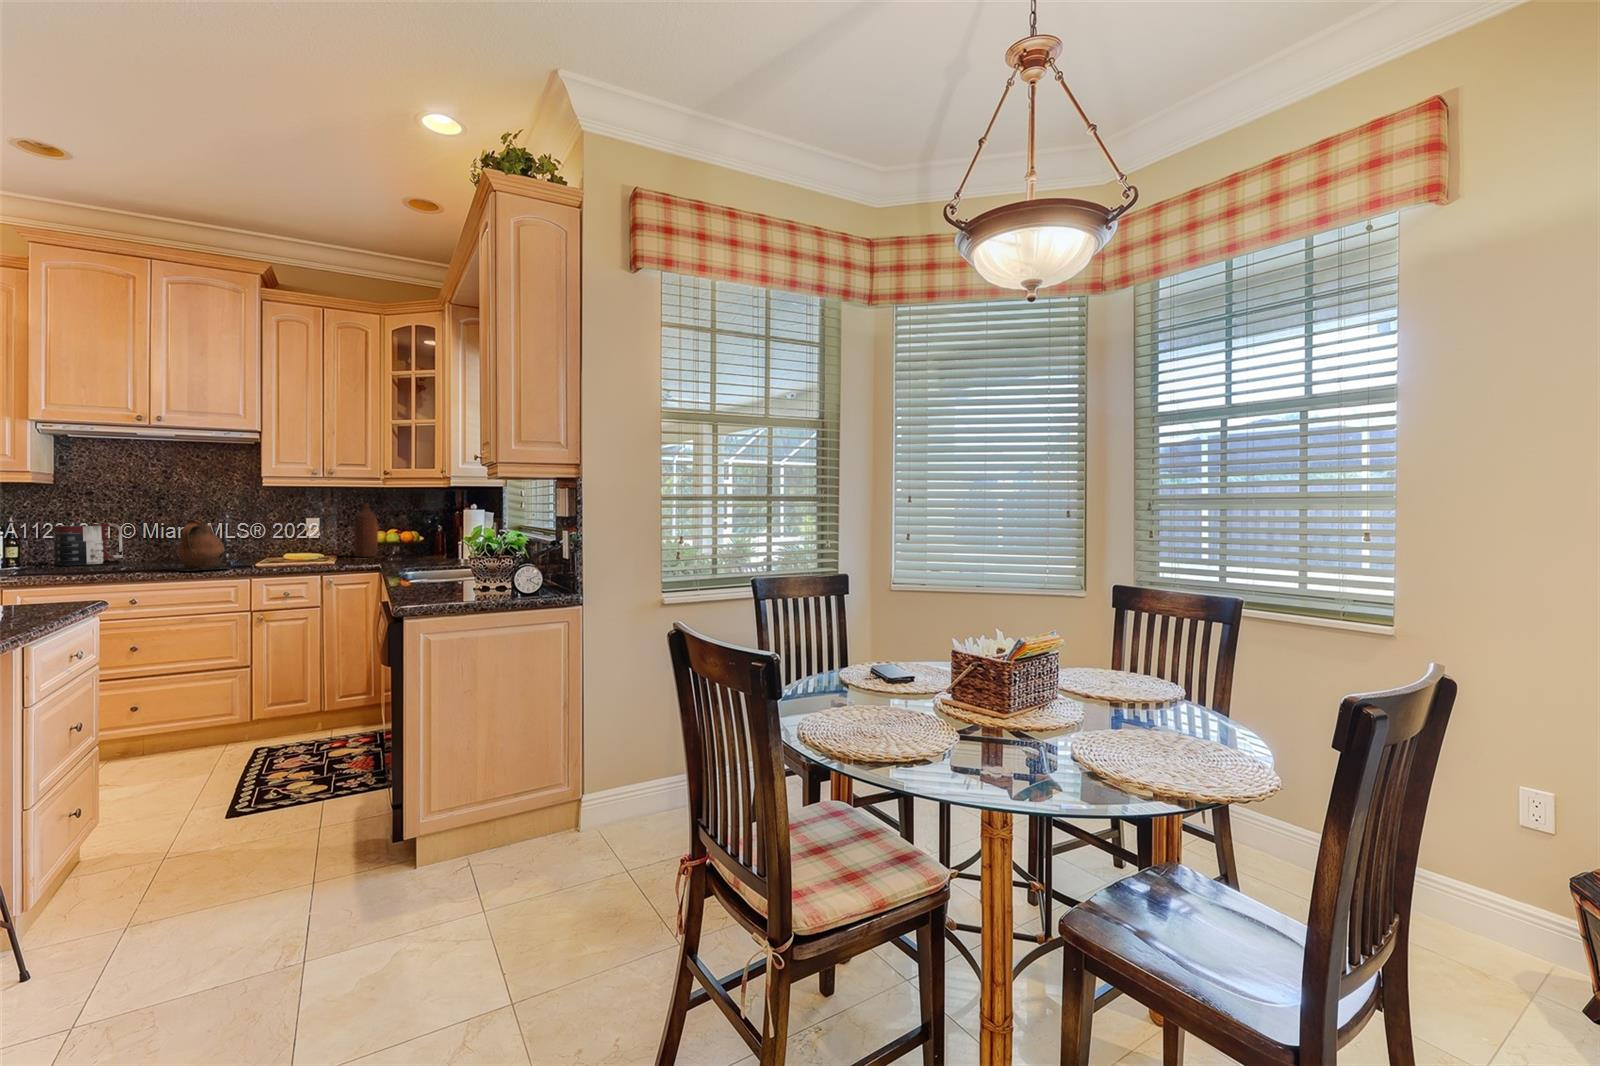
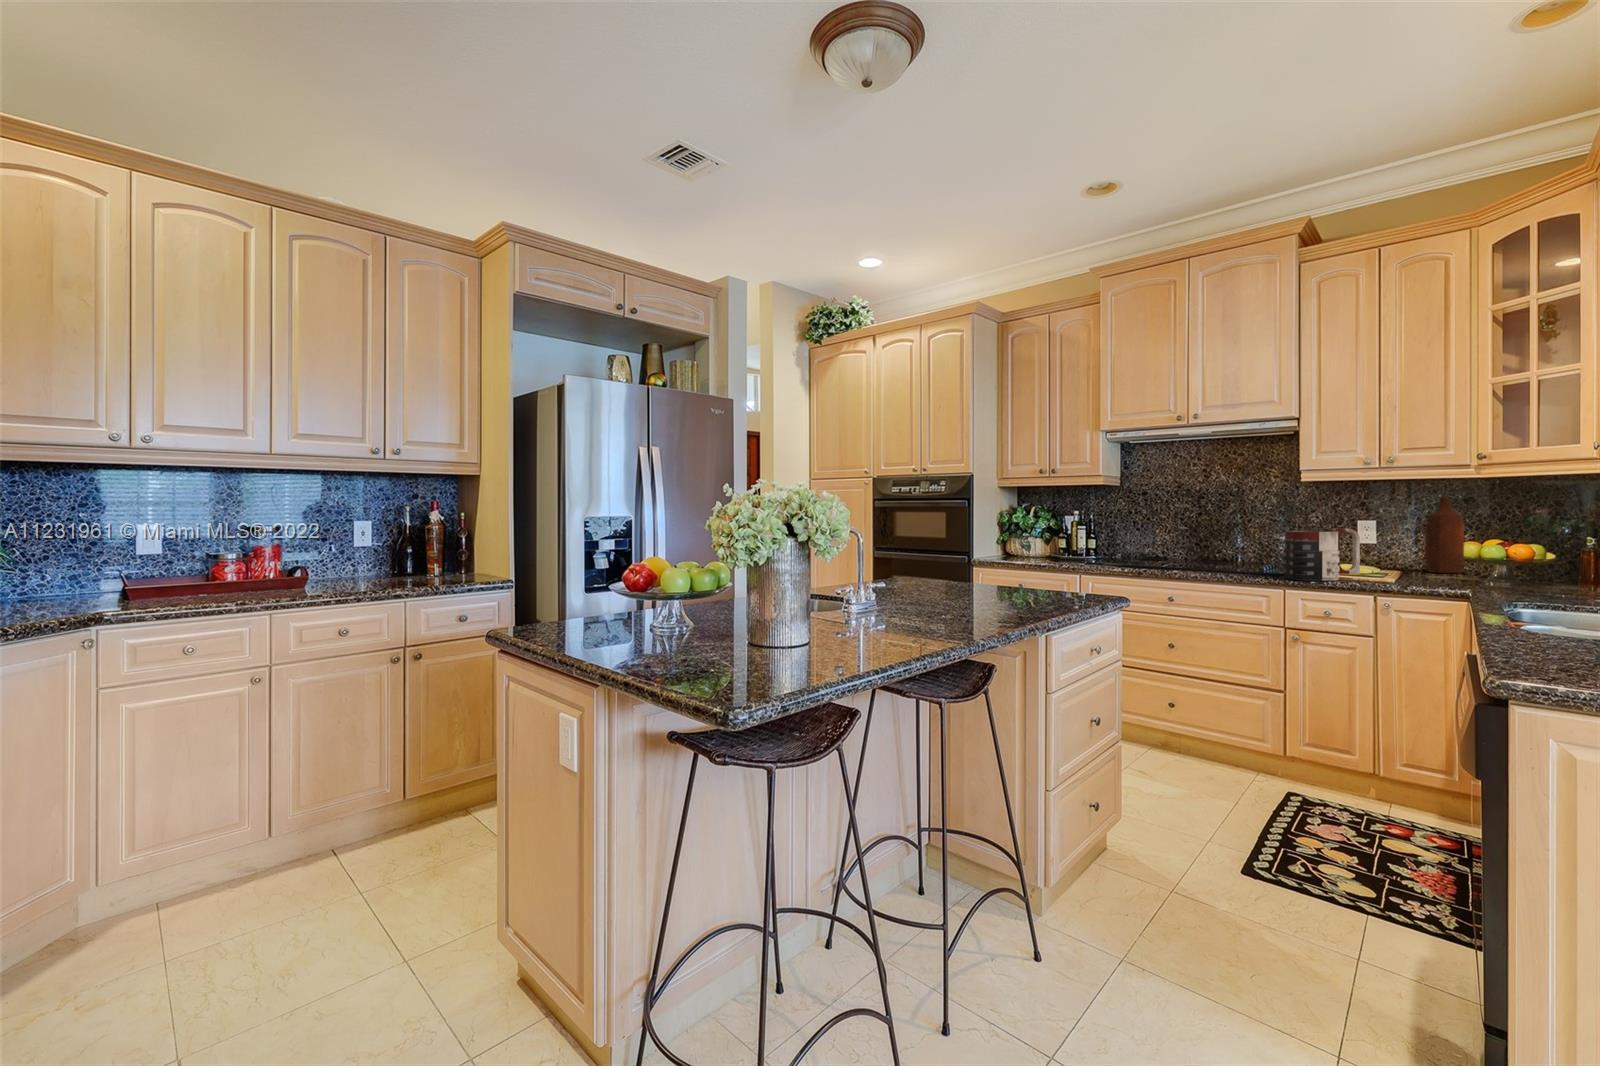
ceramic pitcher: present [176,519,229,571] -> none [1205,521,1264,578]
mug: present [54,524,122,565] -> present [1284,529,1360,581]

